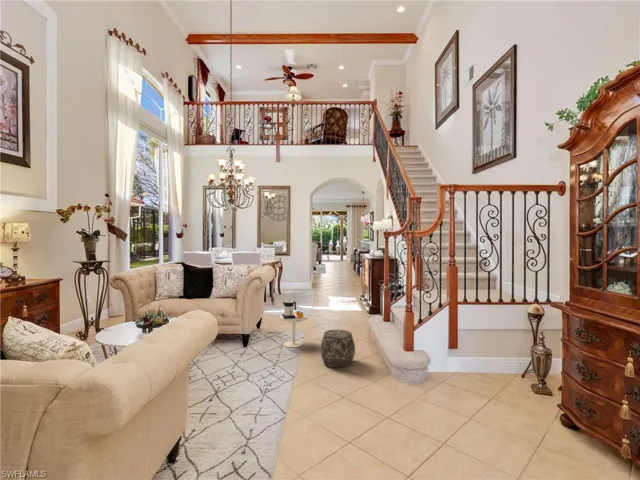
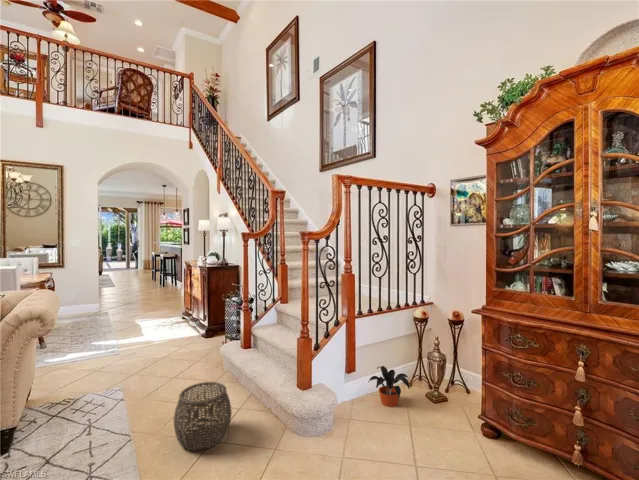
side table: present [279,301,307,348] -> none [78,349,134,431]
potted plant: none [467,350,508,384] -> present [369,366,410,407]

